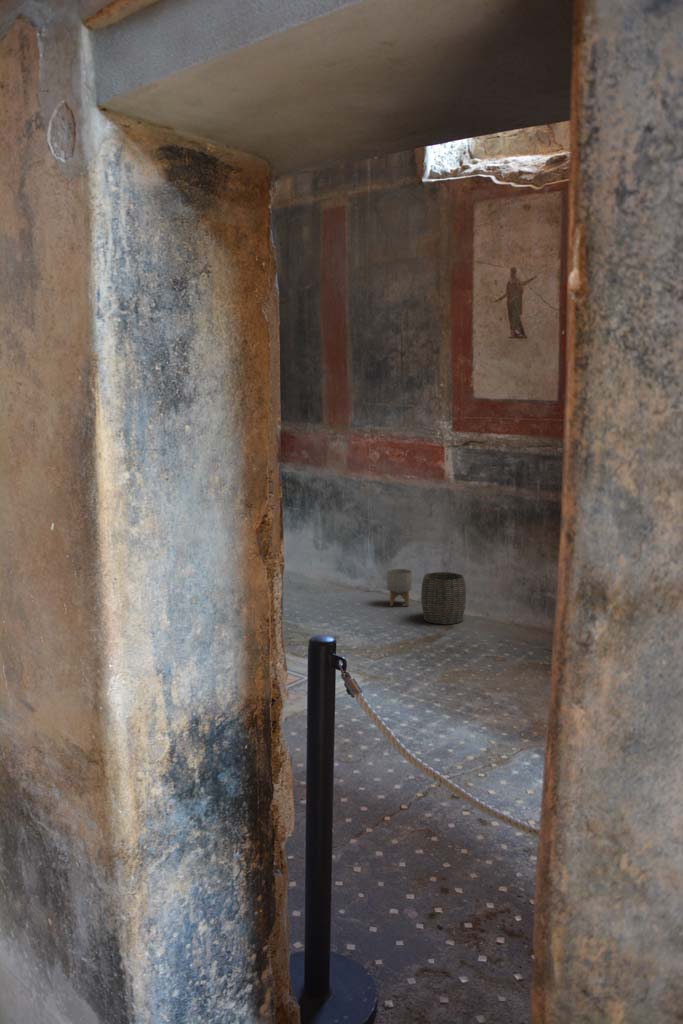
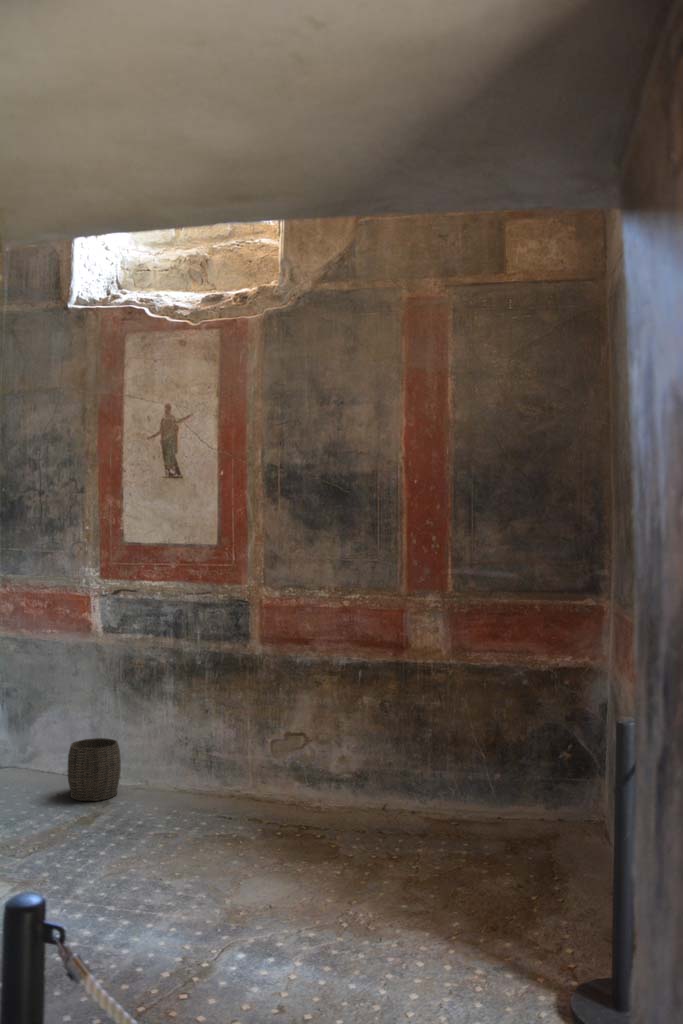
planter: present [387,569,412,606] -> none [22,738,52,785]

